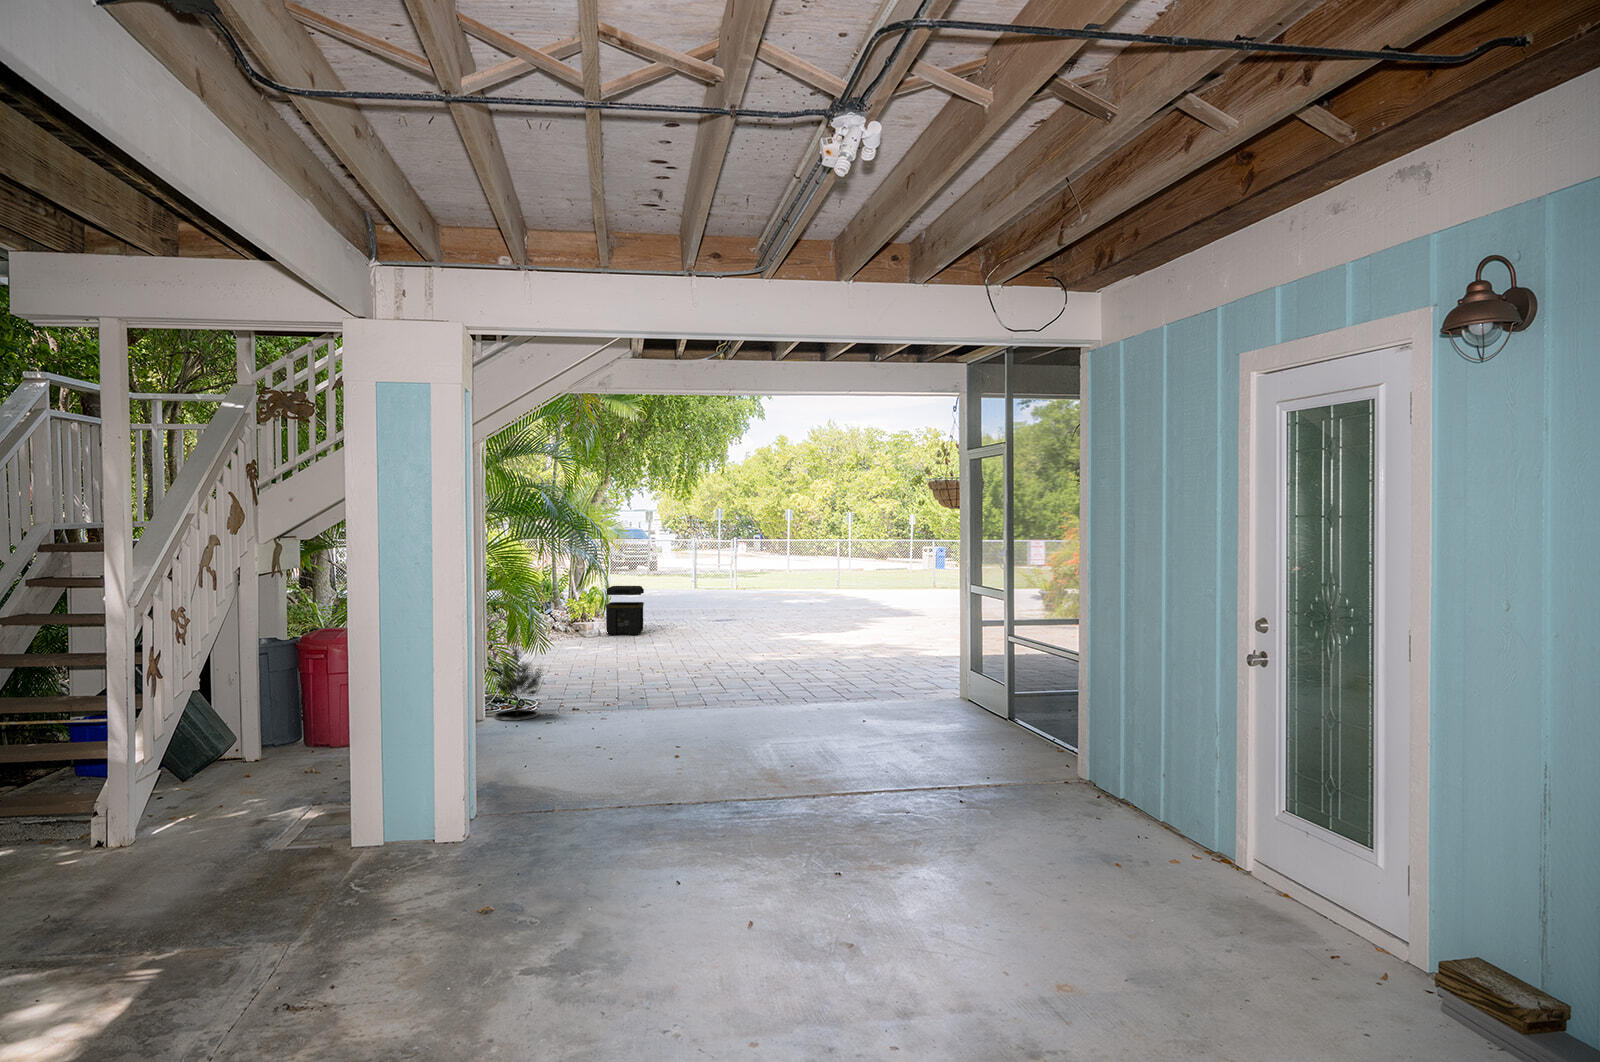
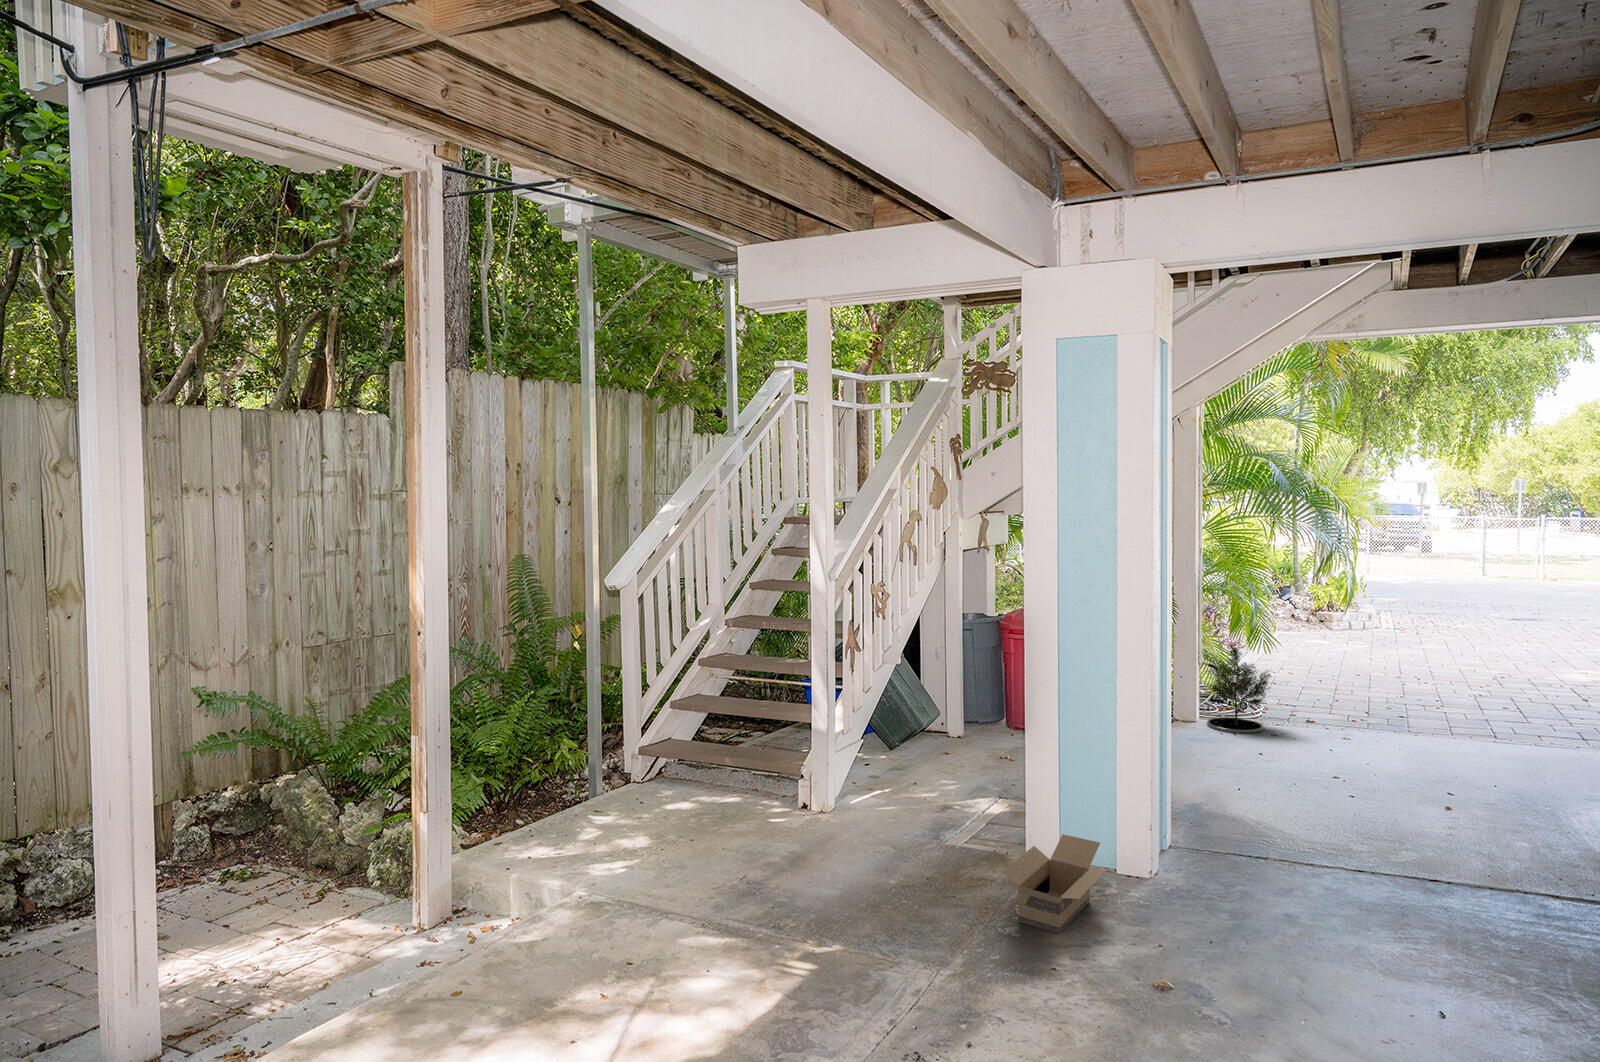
toolbox: present [606,586,644,635] -> none [1356,574,1411,636]
cardboard box: none [342,806,430,880] -> present [1002,834,1107,933]

